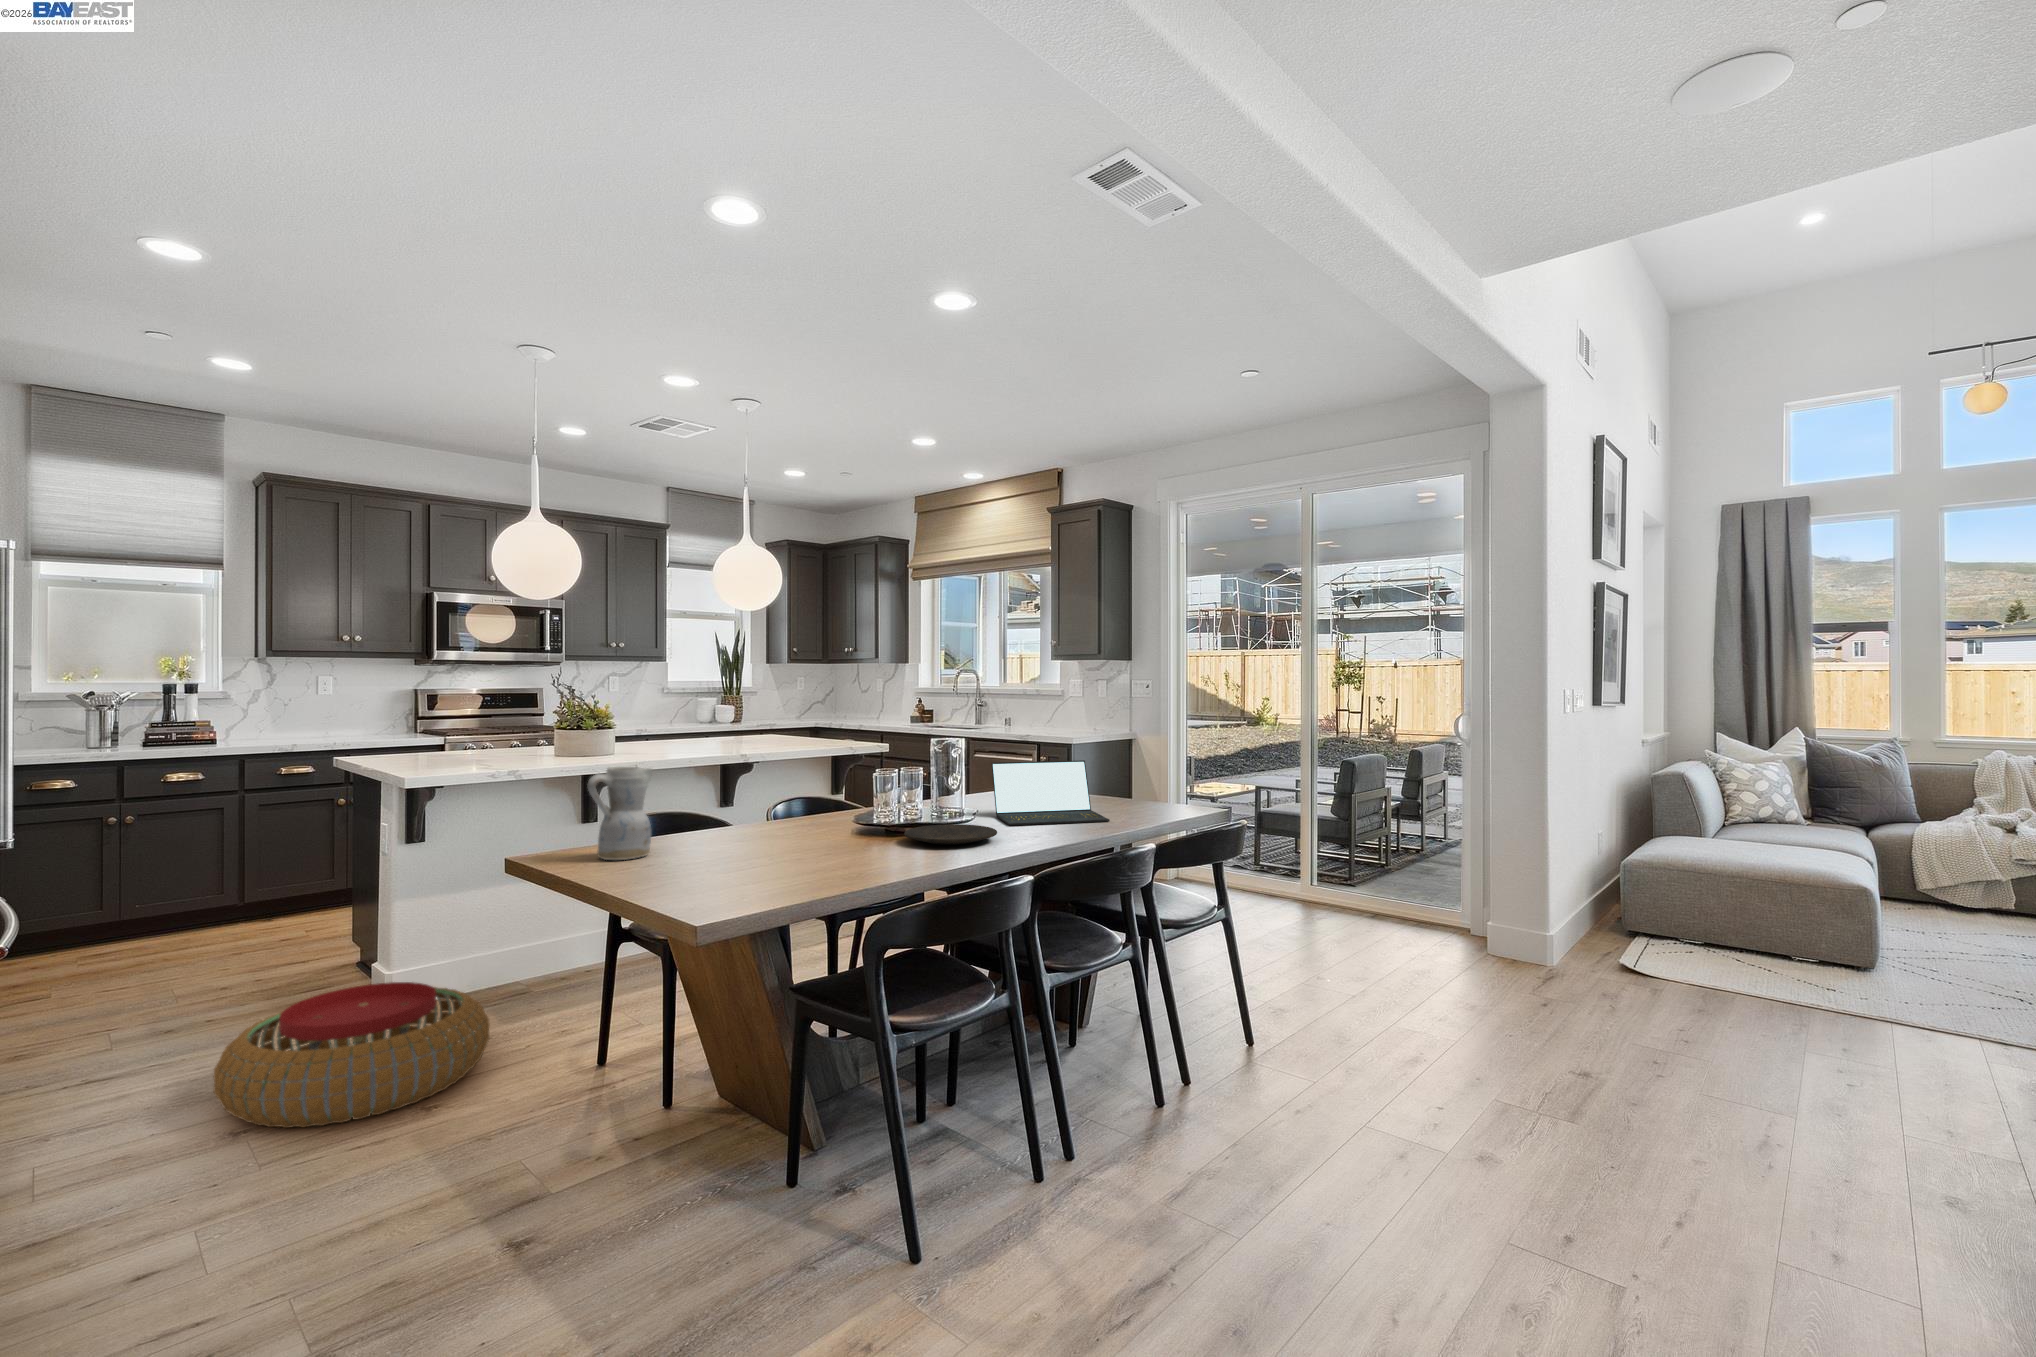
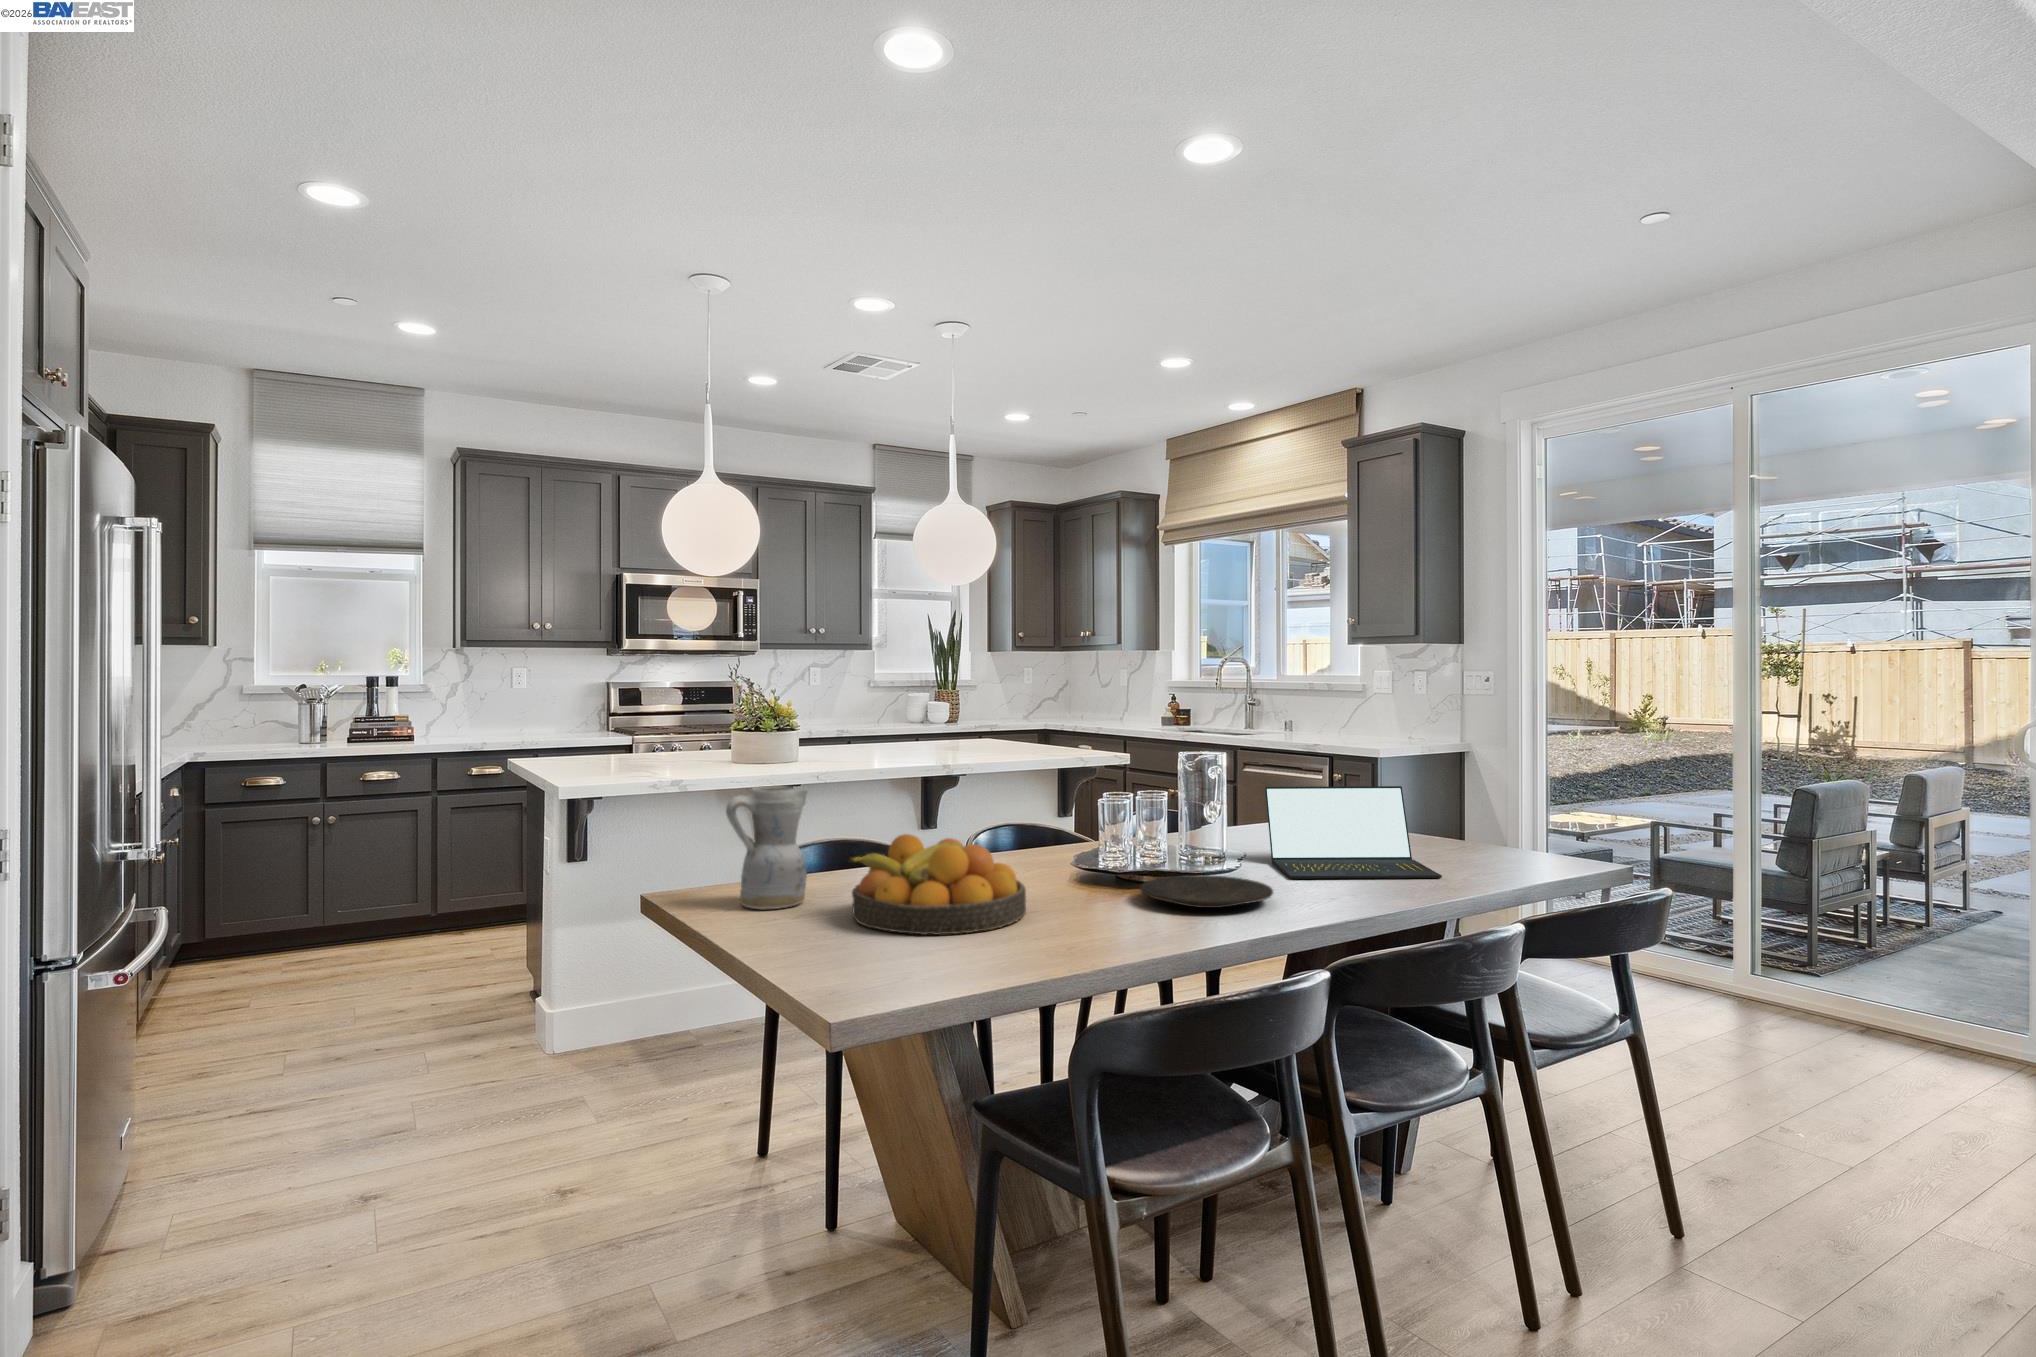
fruit bowl: none [689,800,824,869] -> present [849,834,1026,935]
pouf: present [213,982,490,1128] -> none [341,1032,640,1207]

